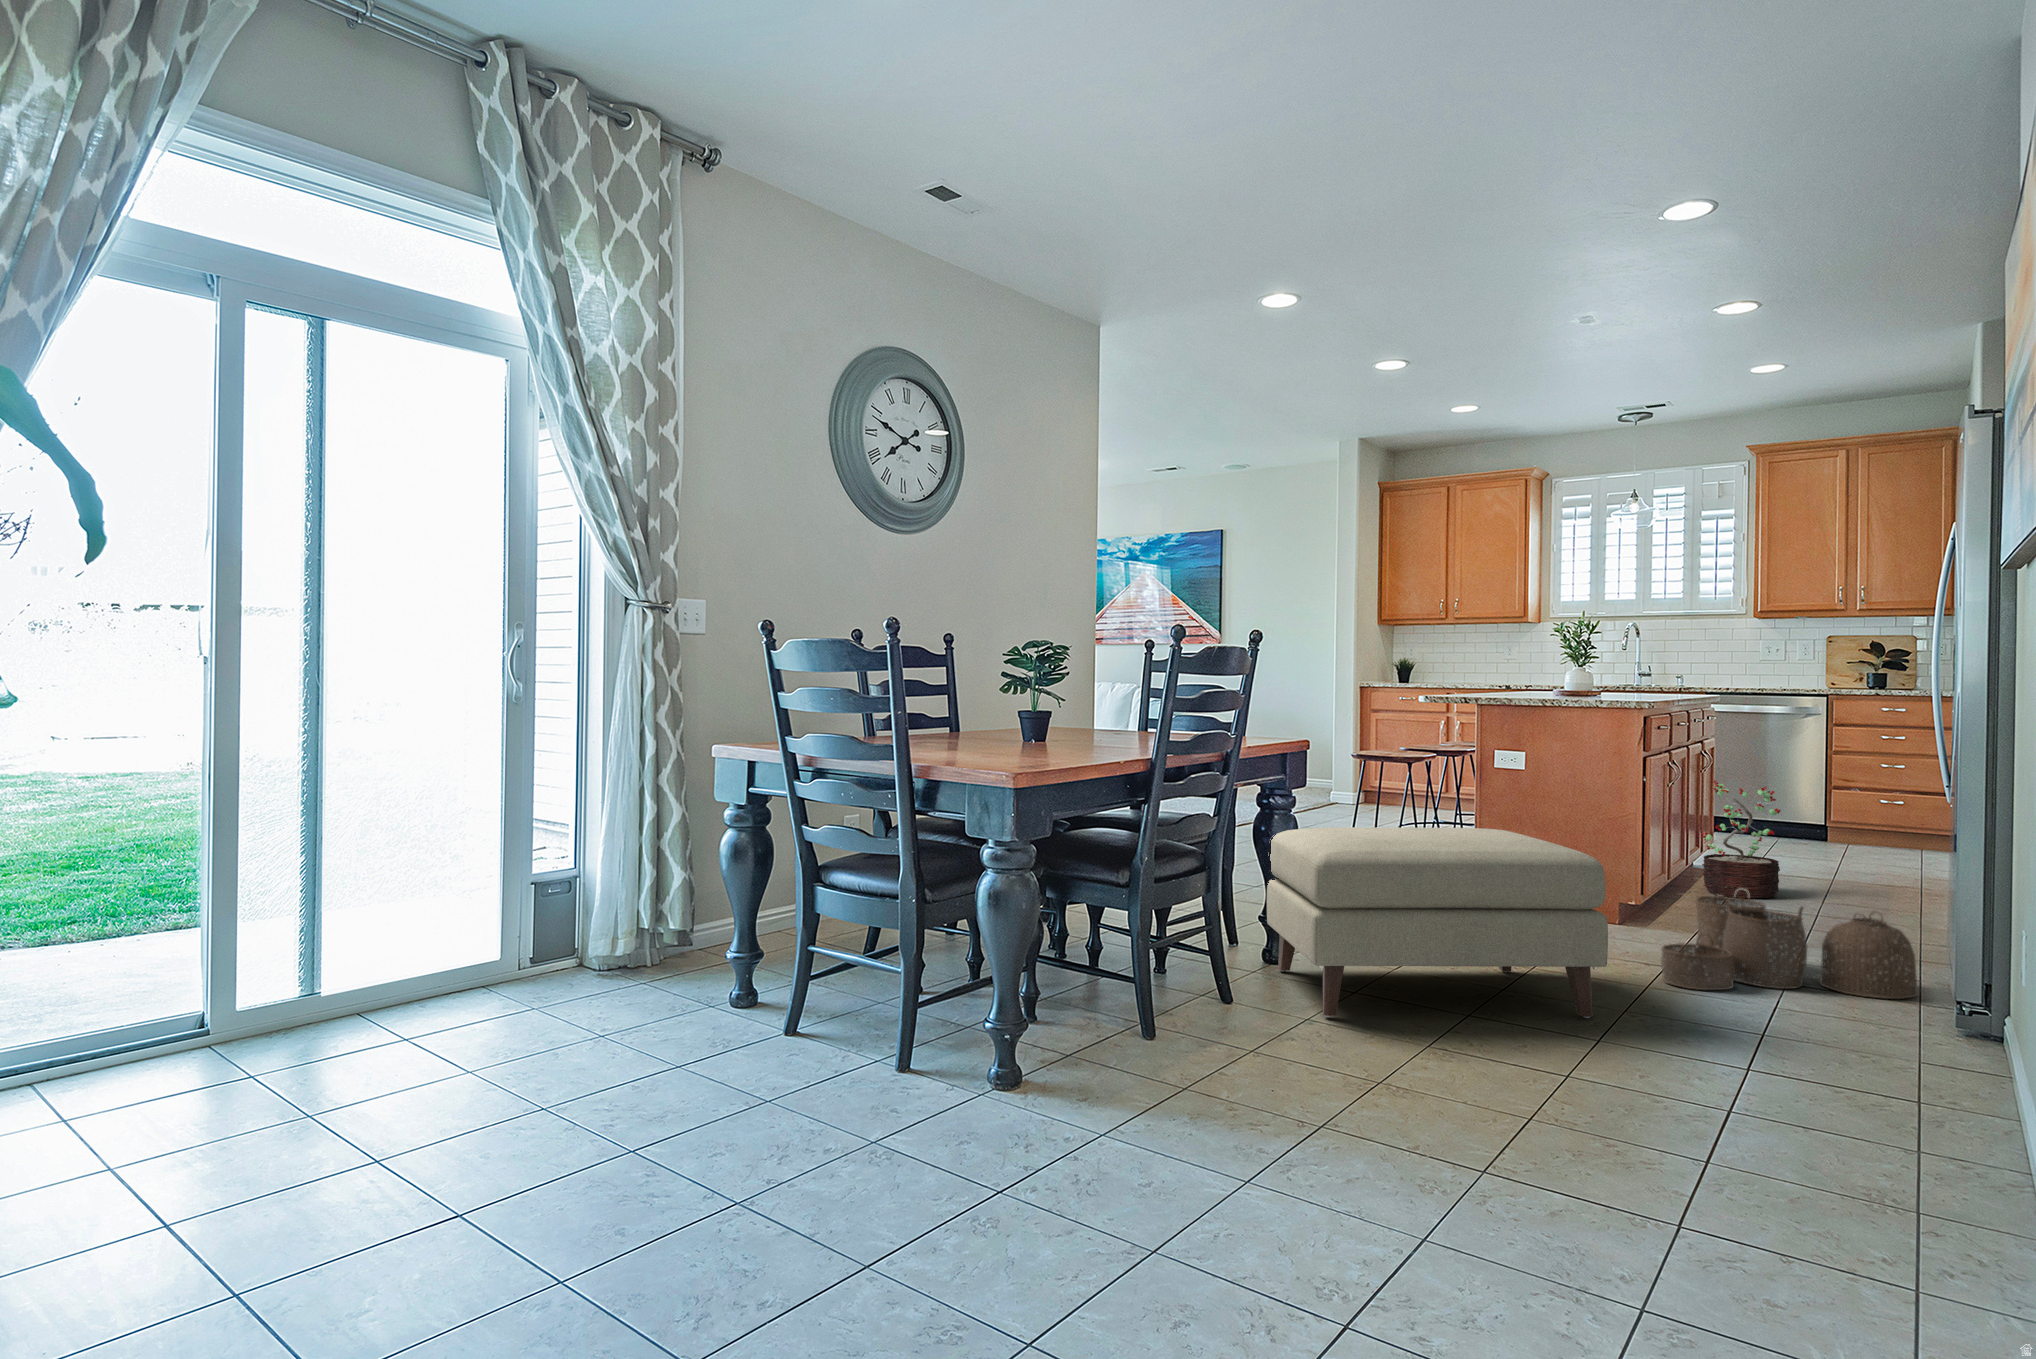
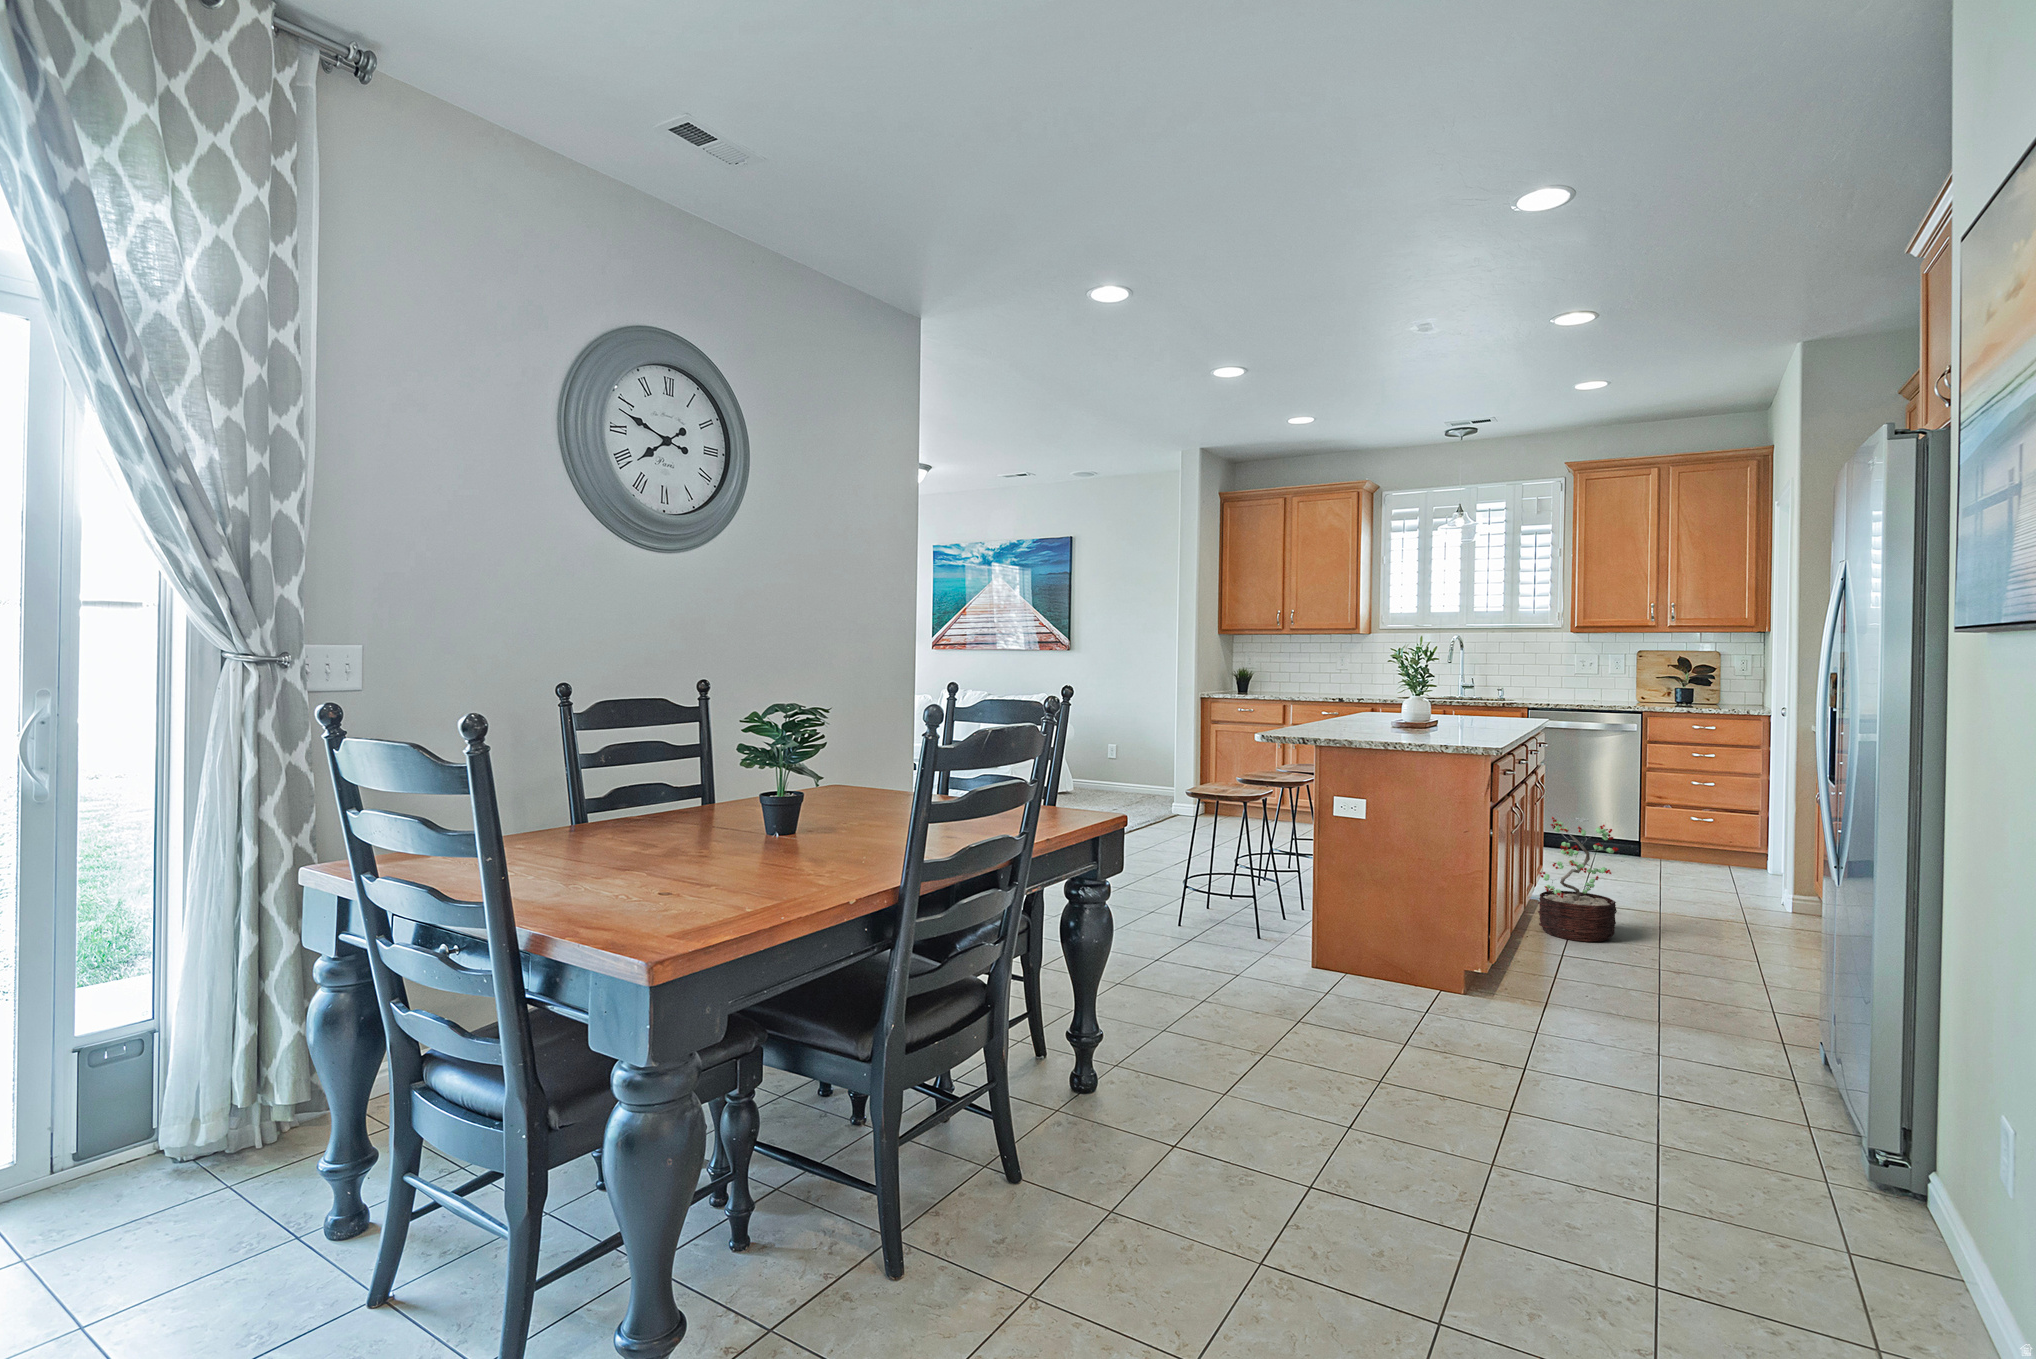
ottoman: present [1267,827,1608,1018] -> none [1075,927,1485,1207]
woven basket: present [1661,888,1918,999] -> none [1529,975,1818,1130]

